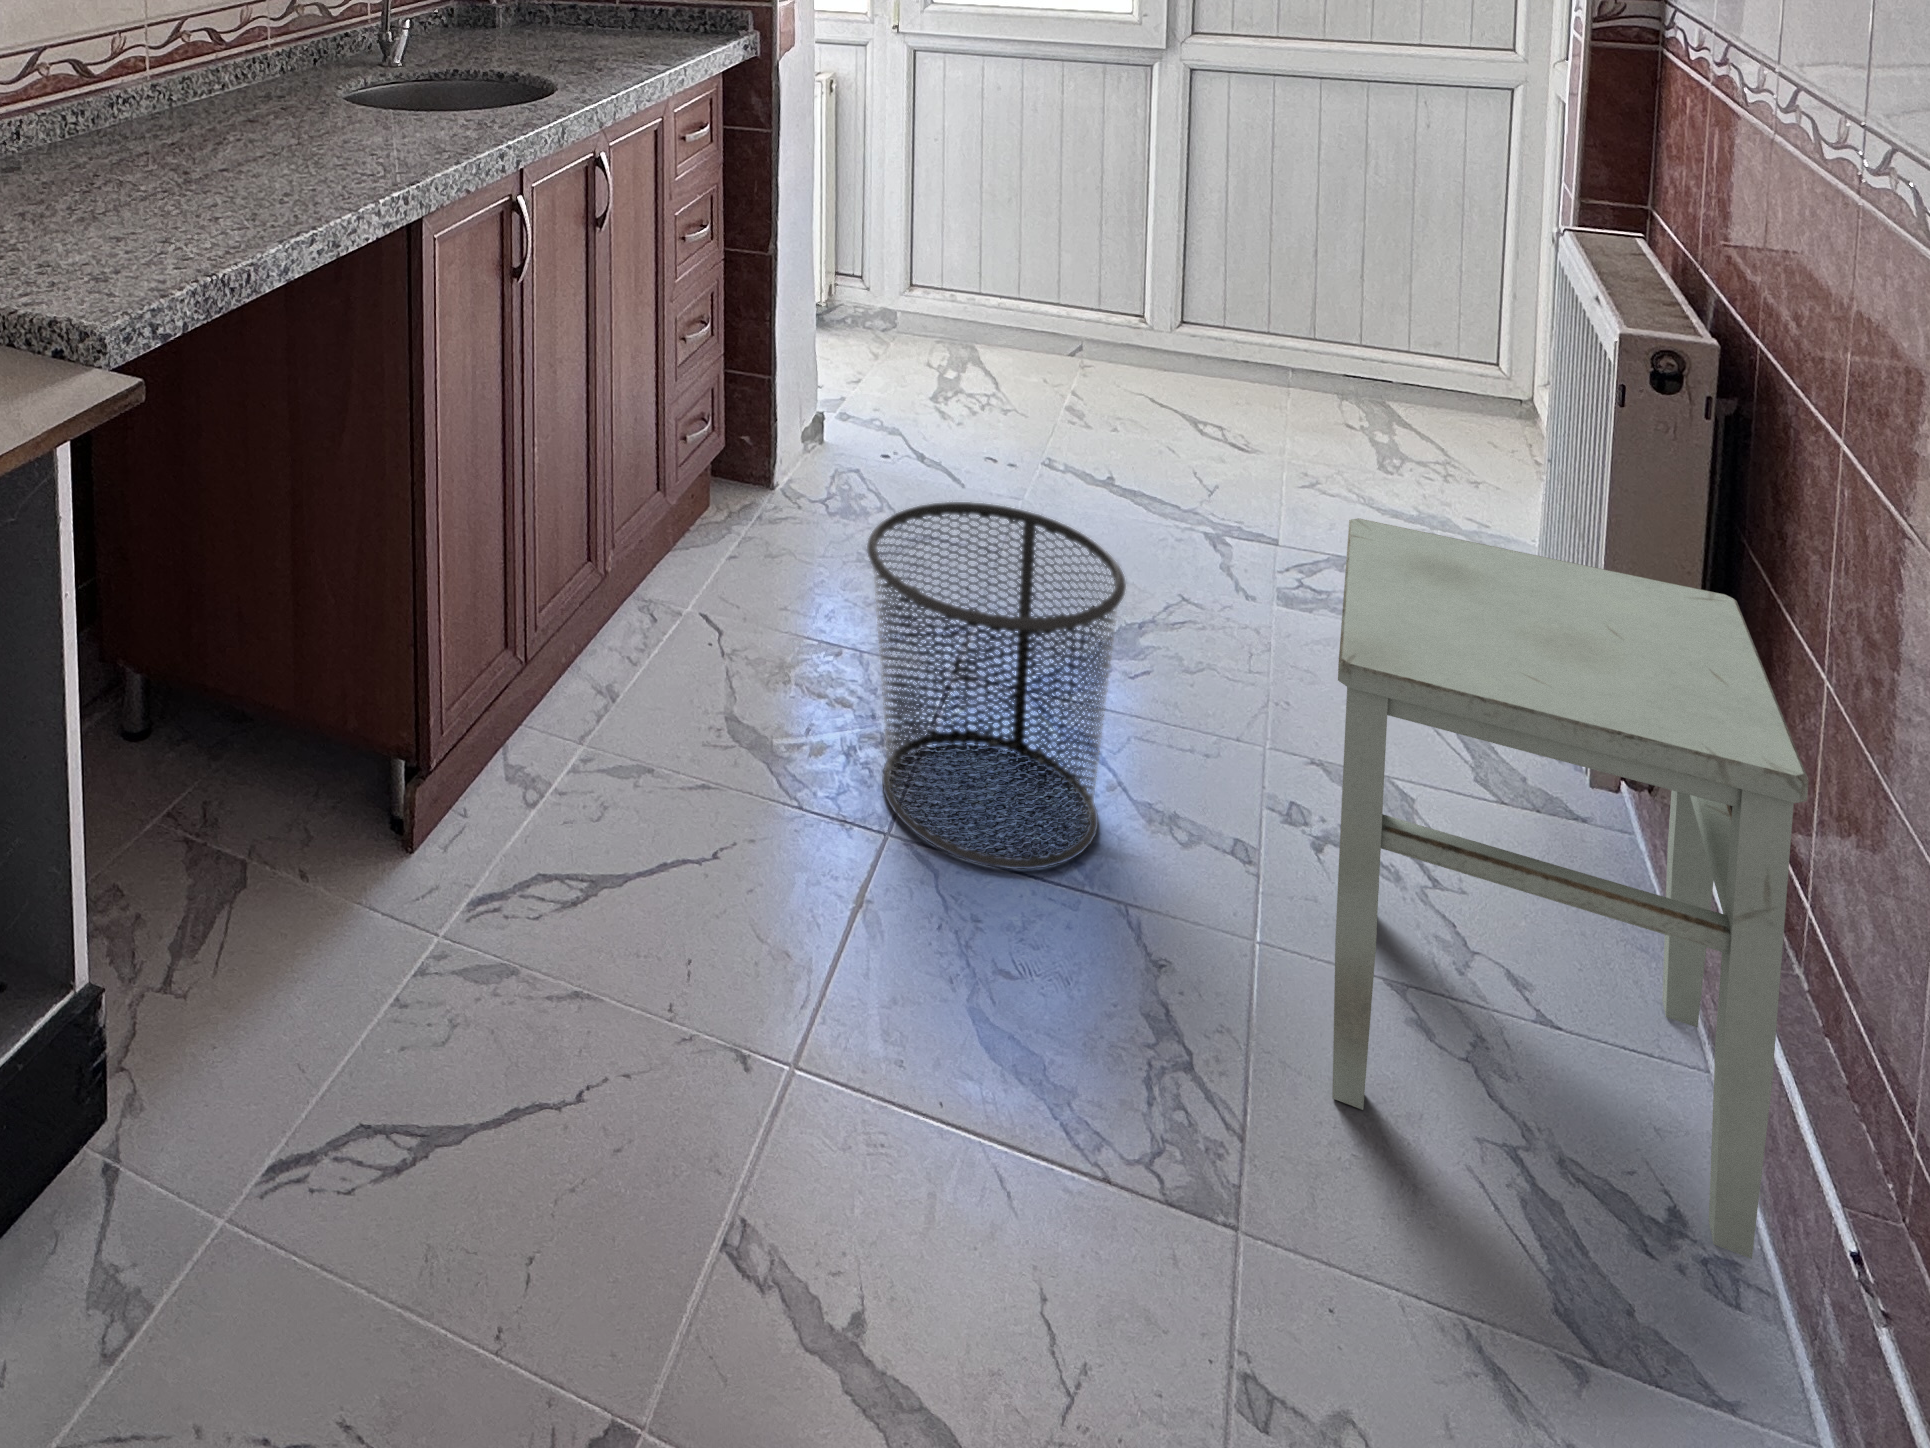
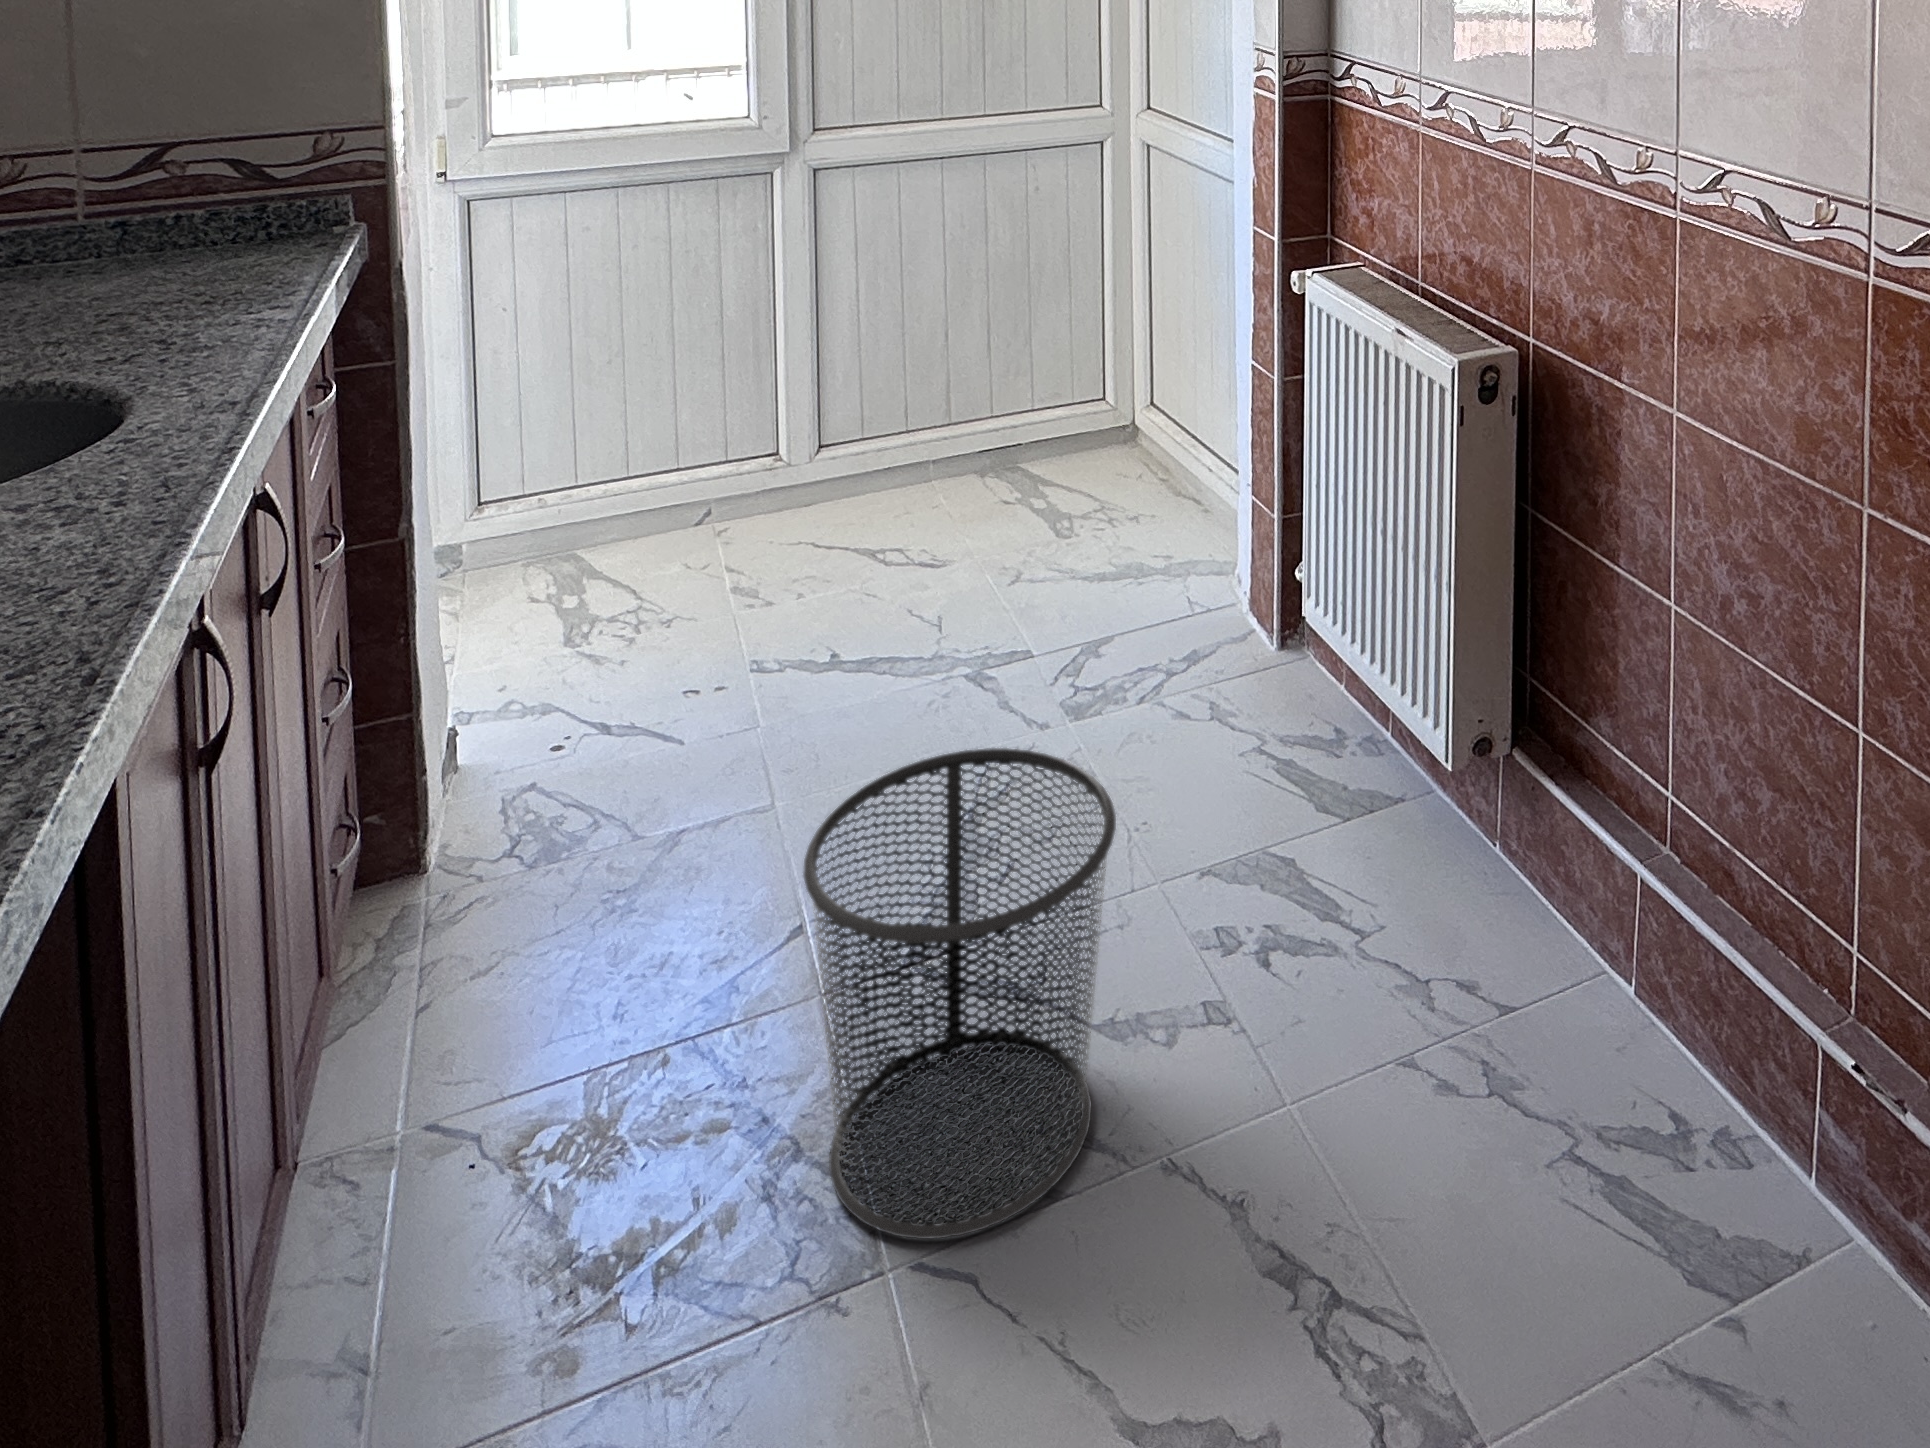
stool: present [1332,518,1809,1259] -> none [1298,560,1713,1206]

